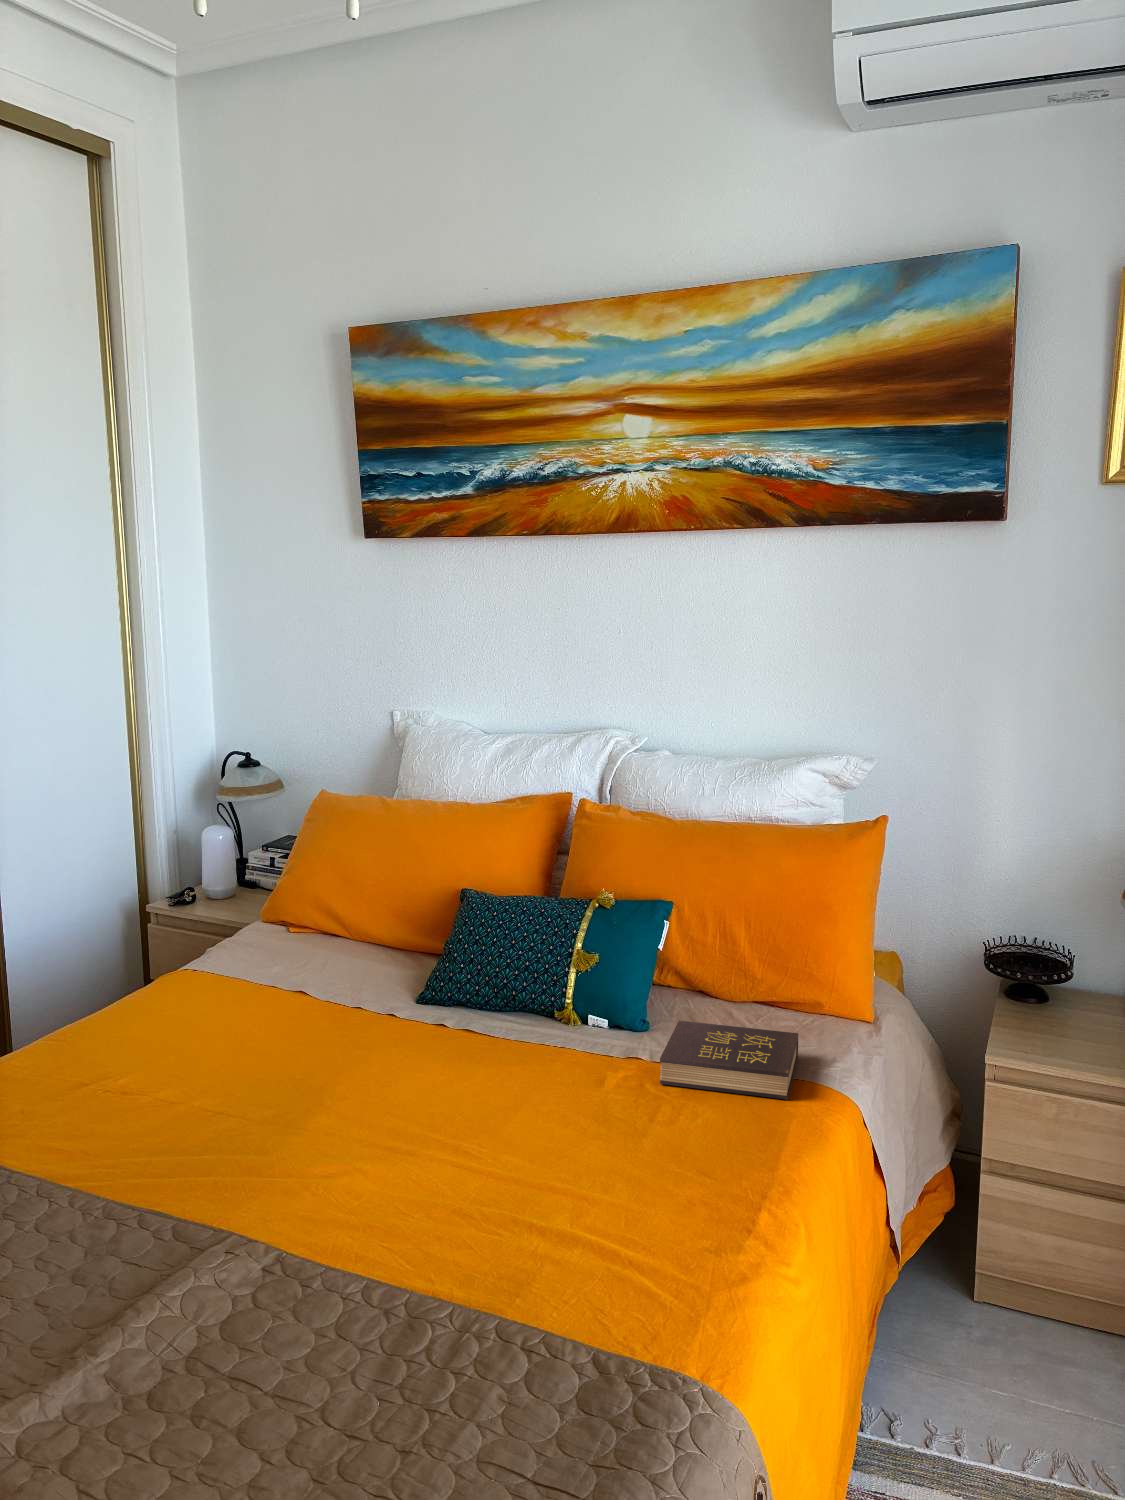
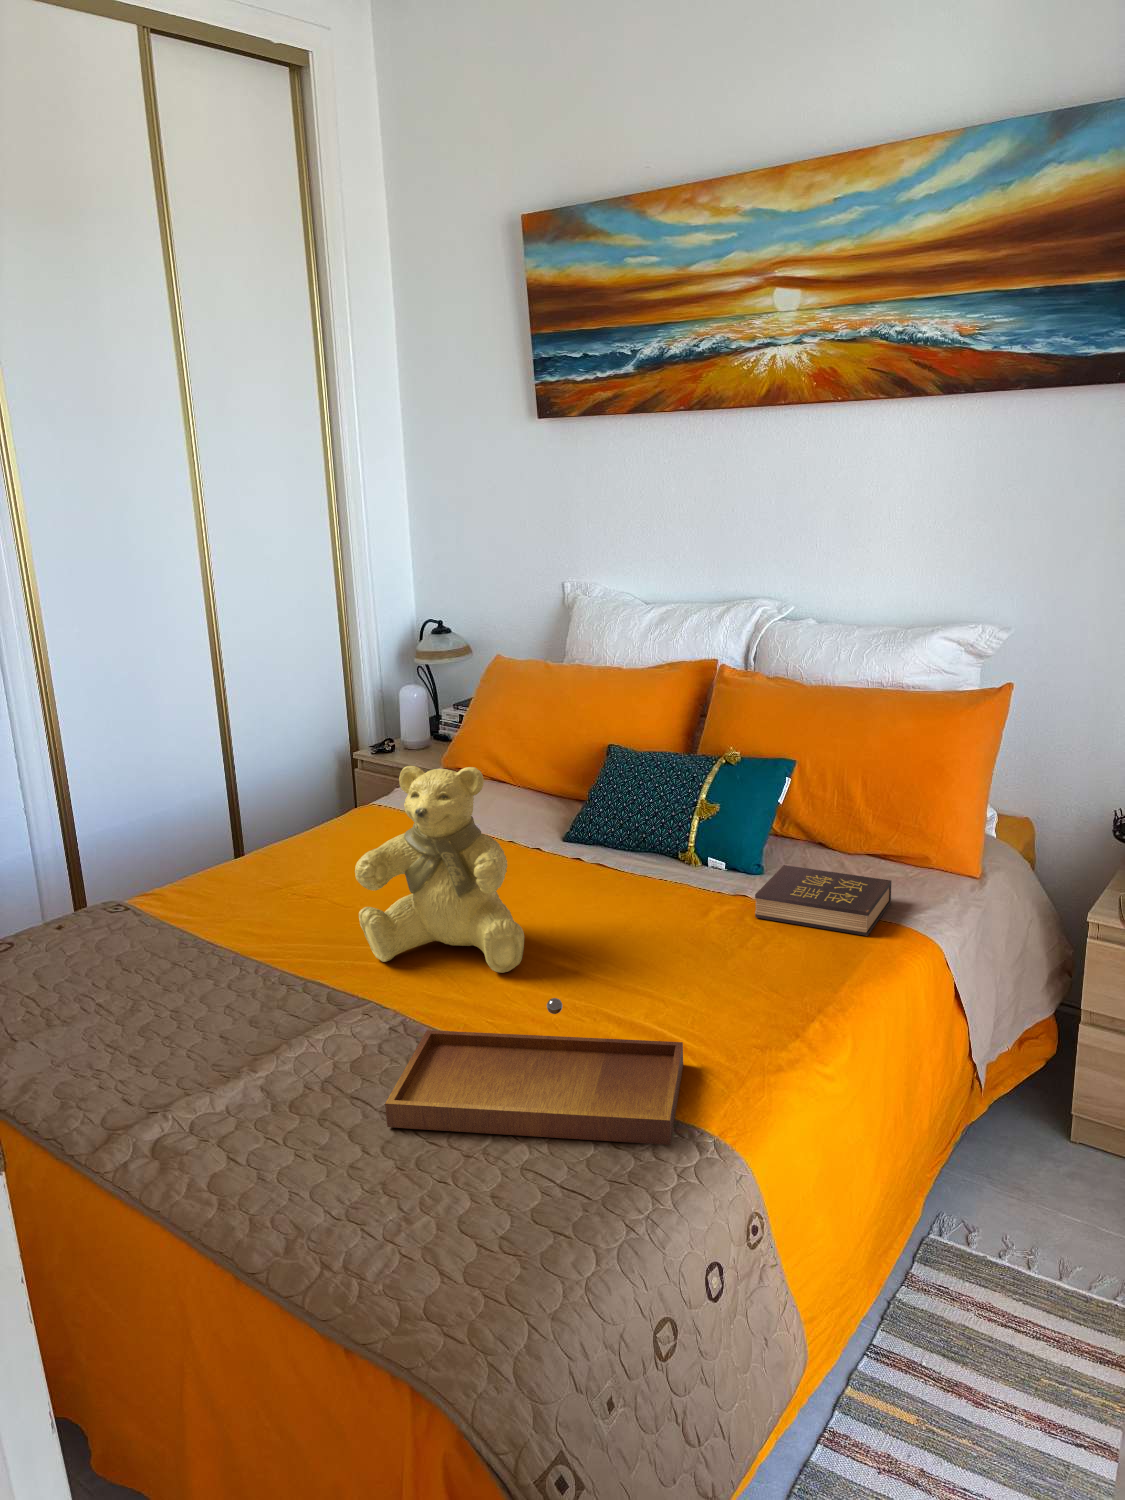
teddy bear: none [203,927,415,1175] -> present [355,766,524,973]
tray: none [283,1219,654,1417] -> present [385,998,683,1145]

